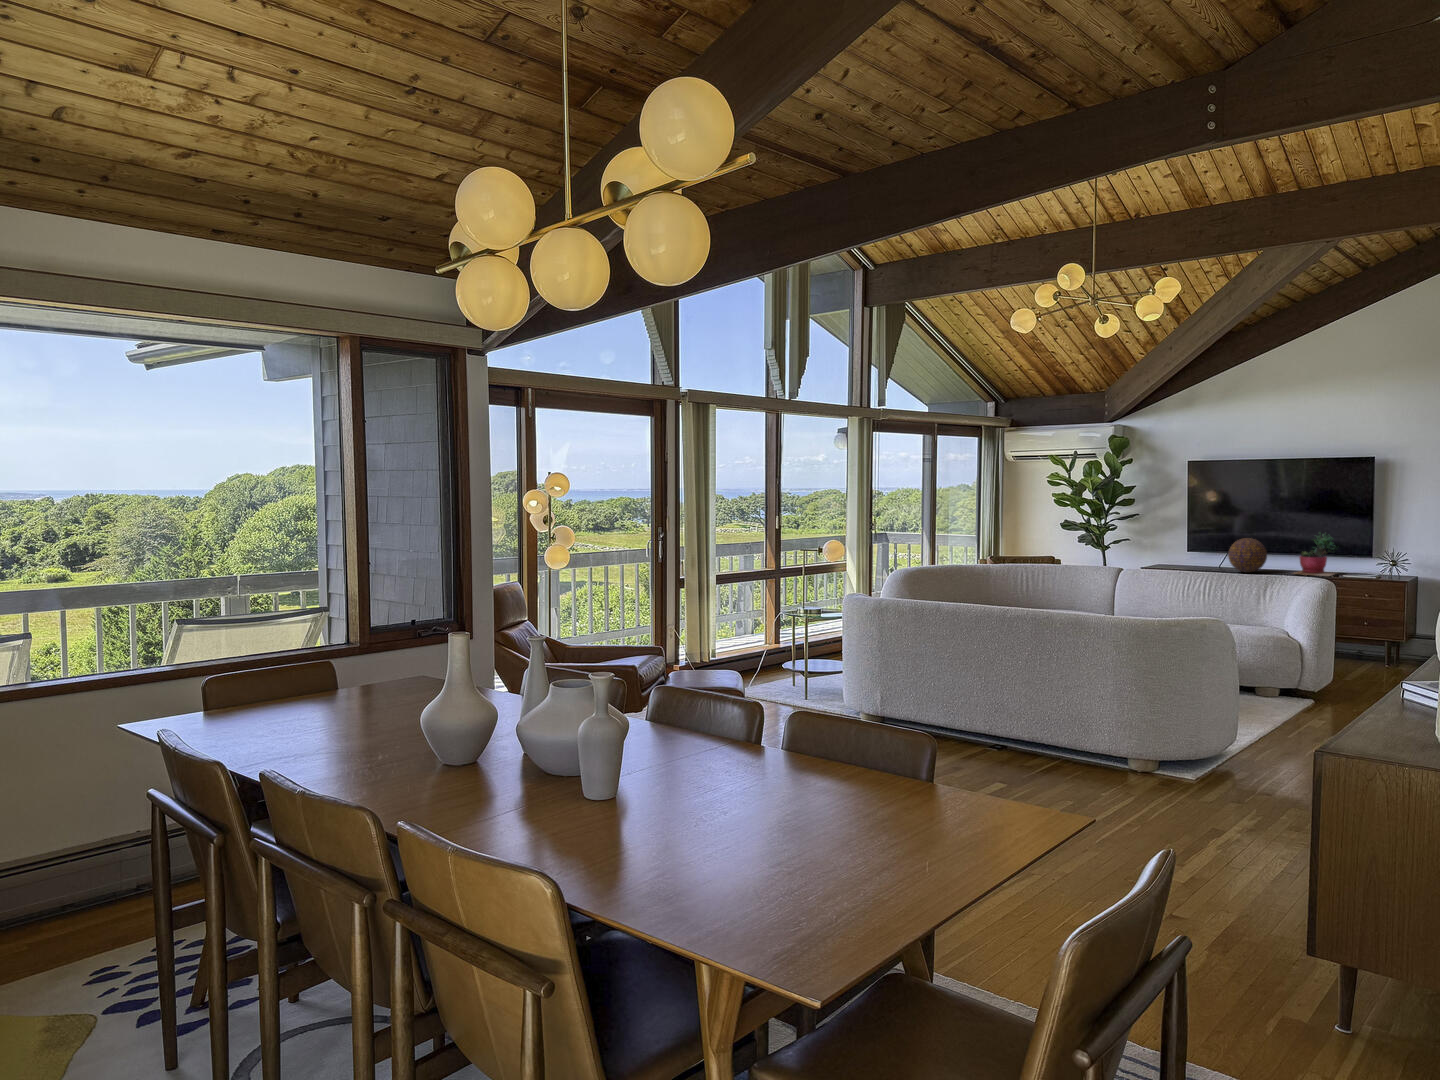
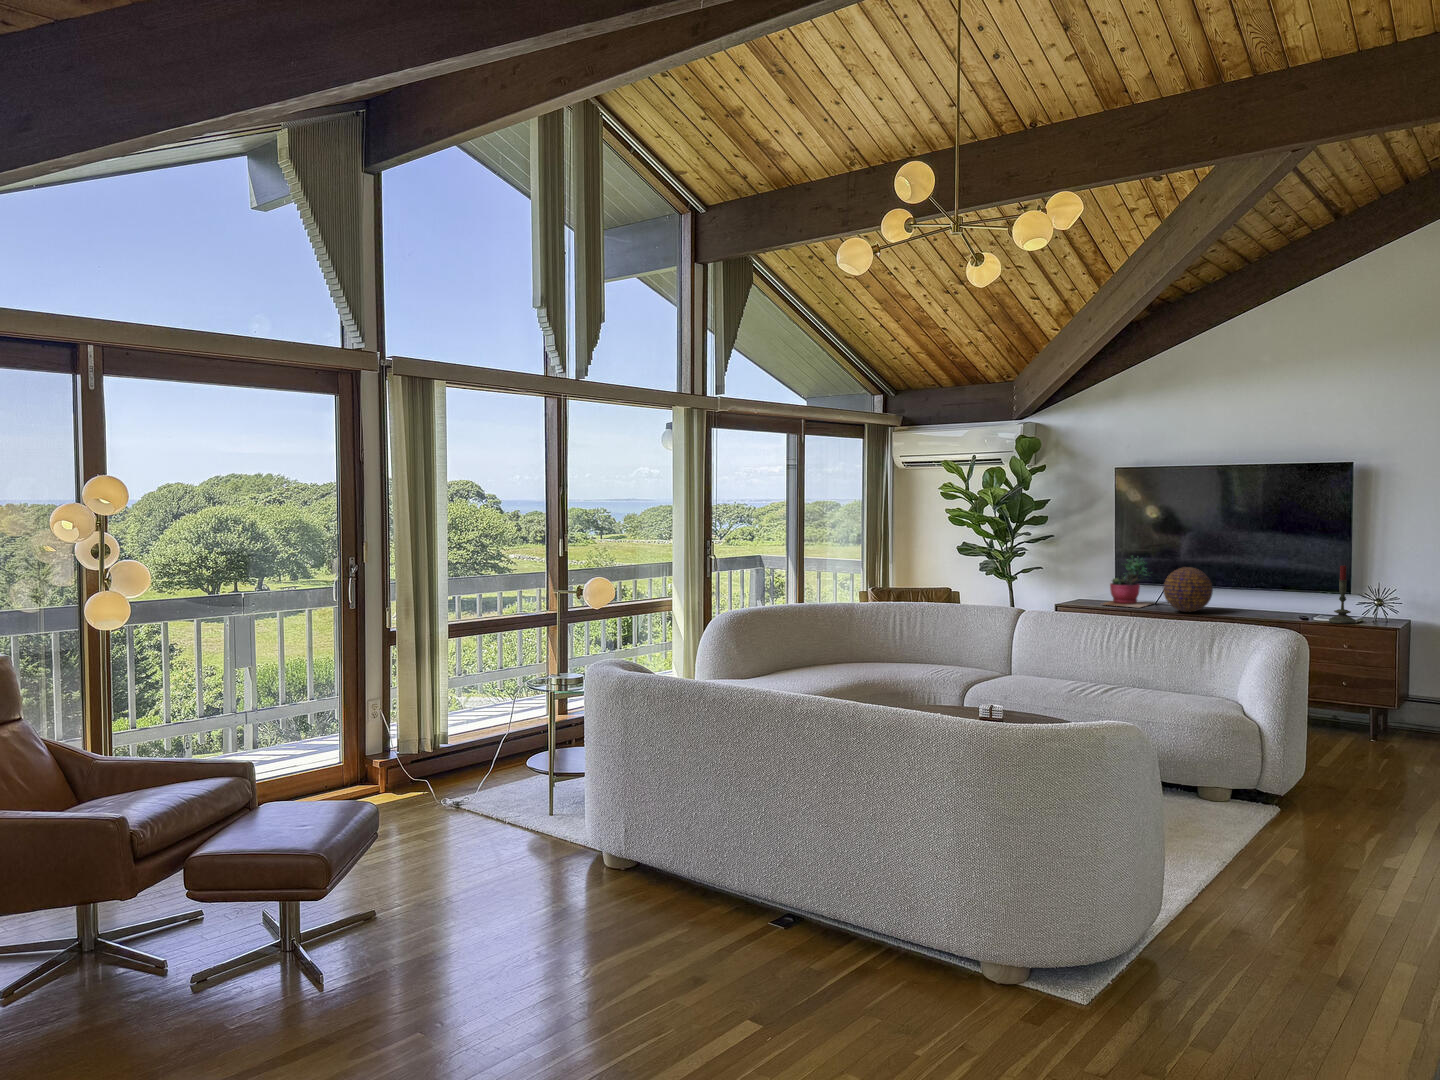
succulent plant: present [1295,533,1336,576] -> present [1104,556,1151,608]
candle: none [1356,534,1377,579] -> present [1329,565,1356,624]

